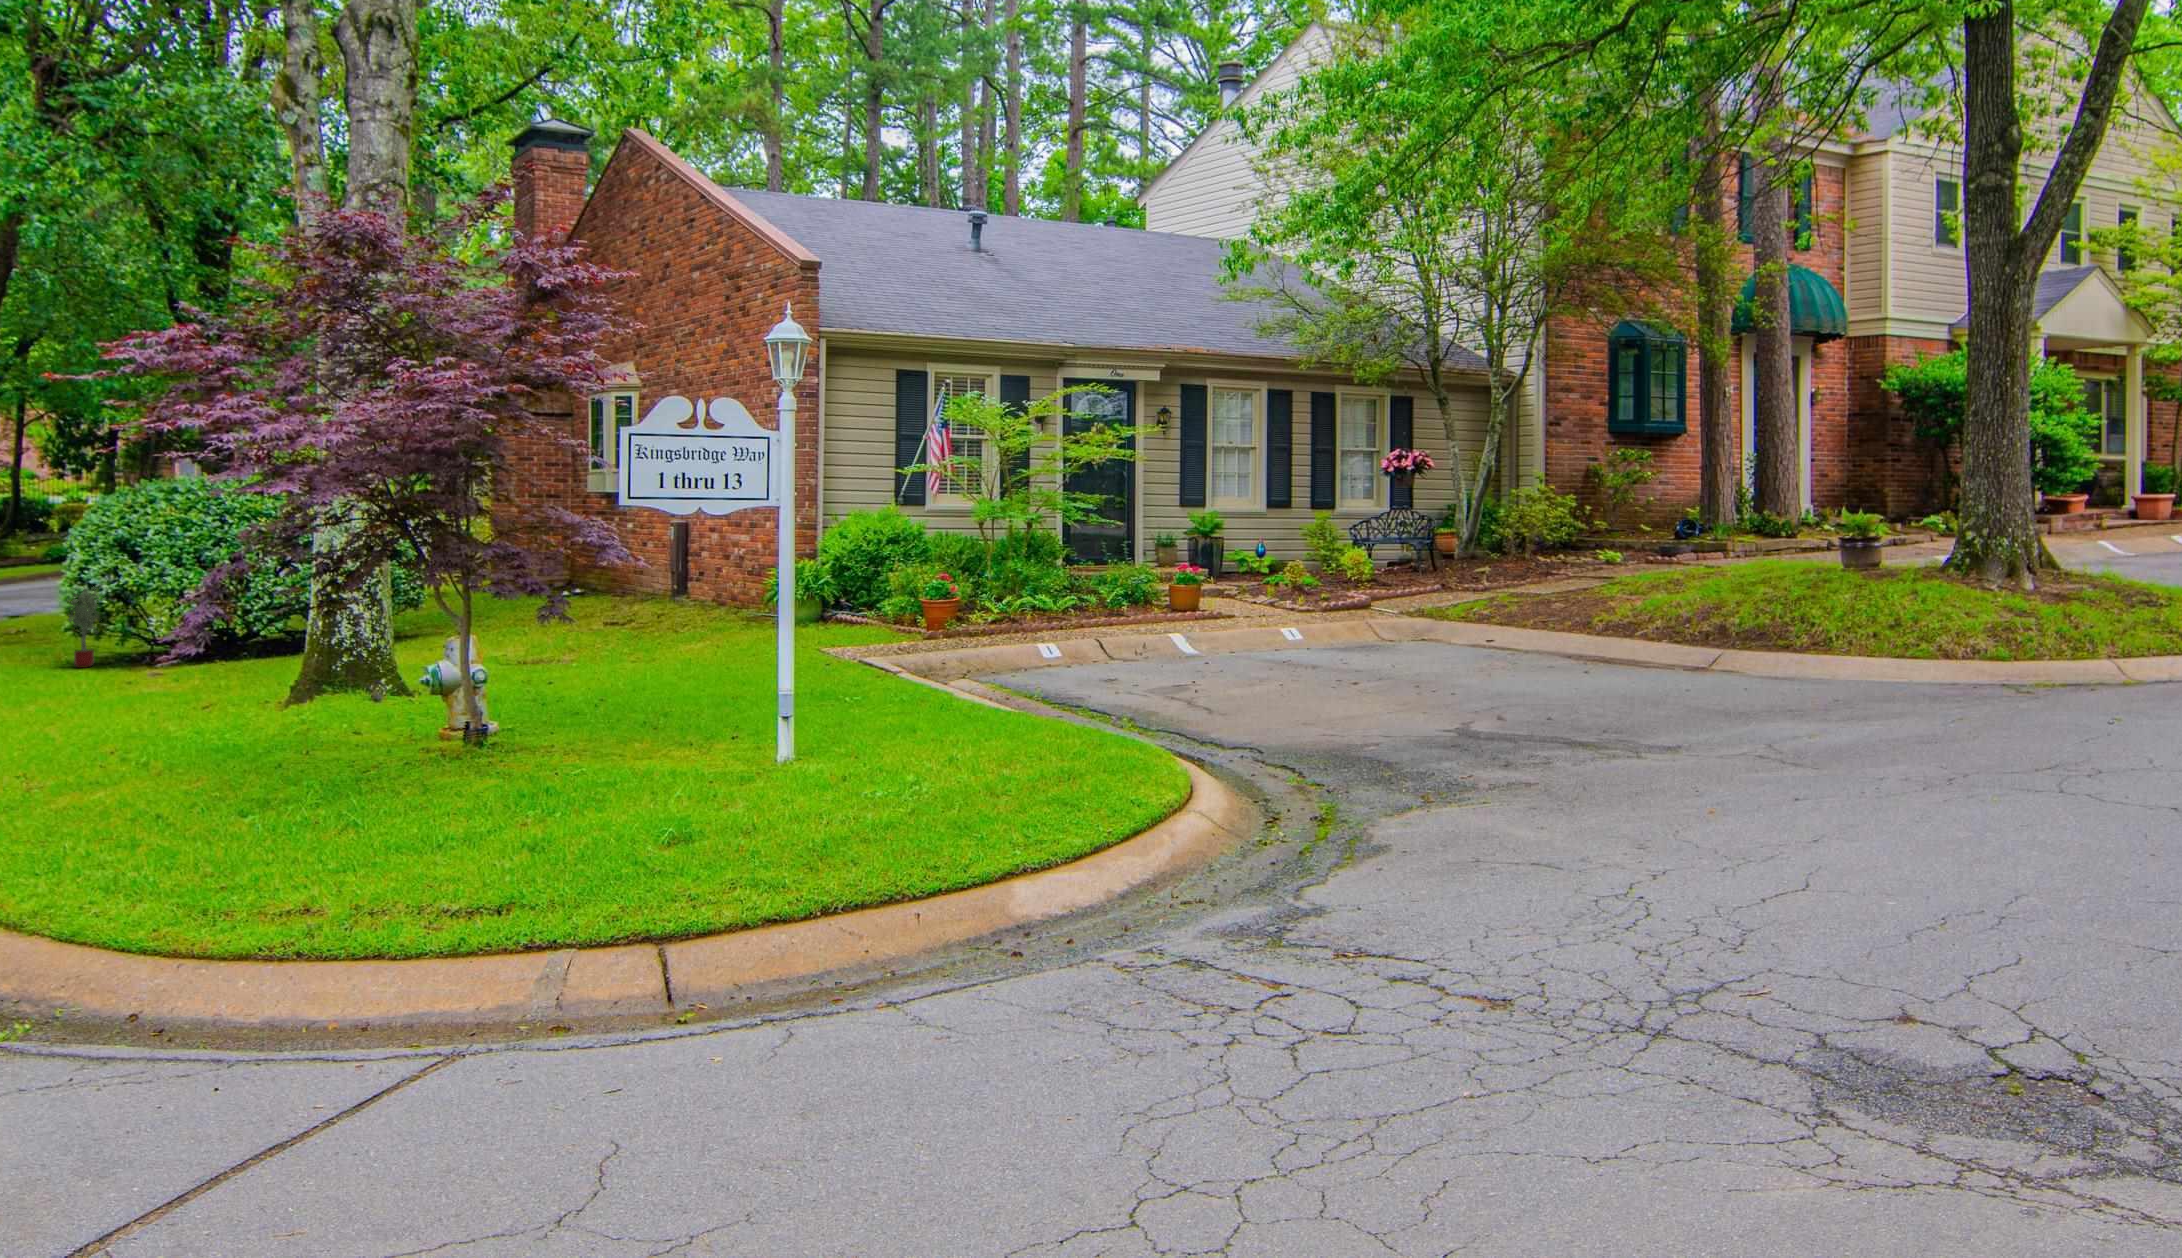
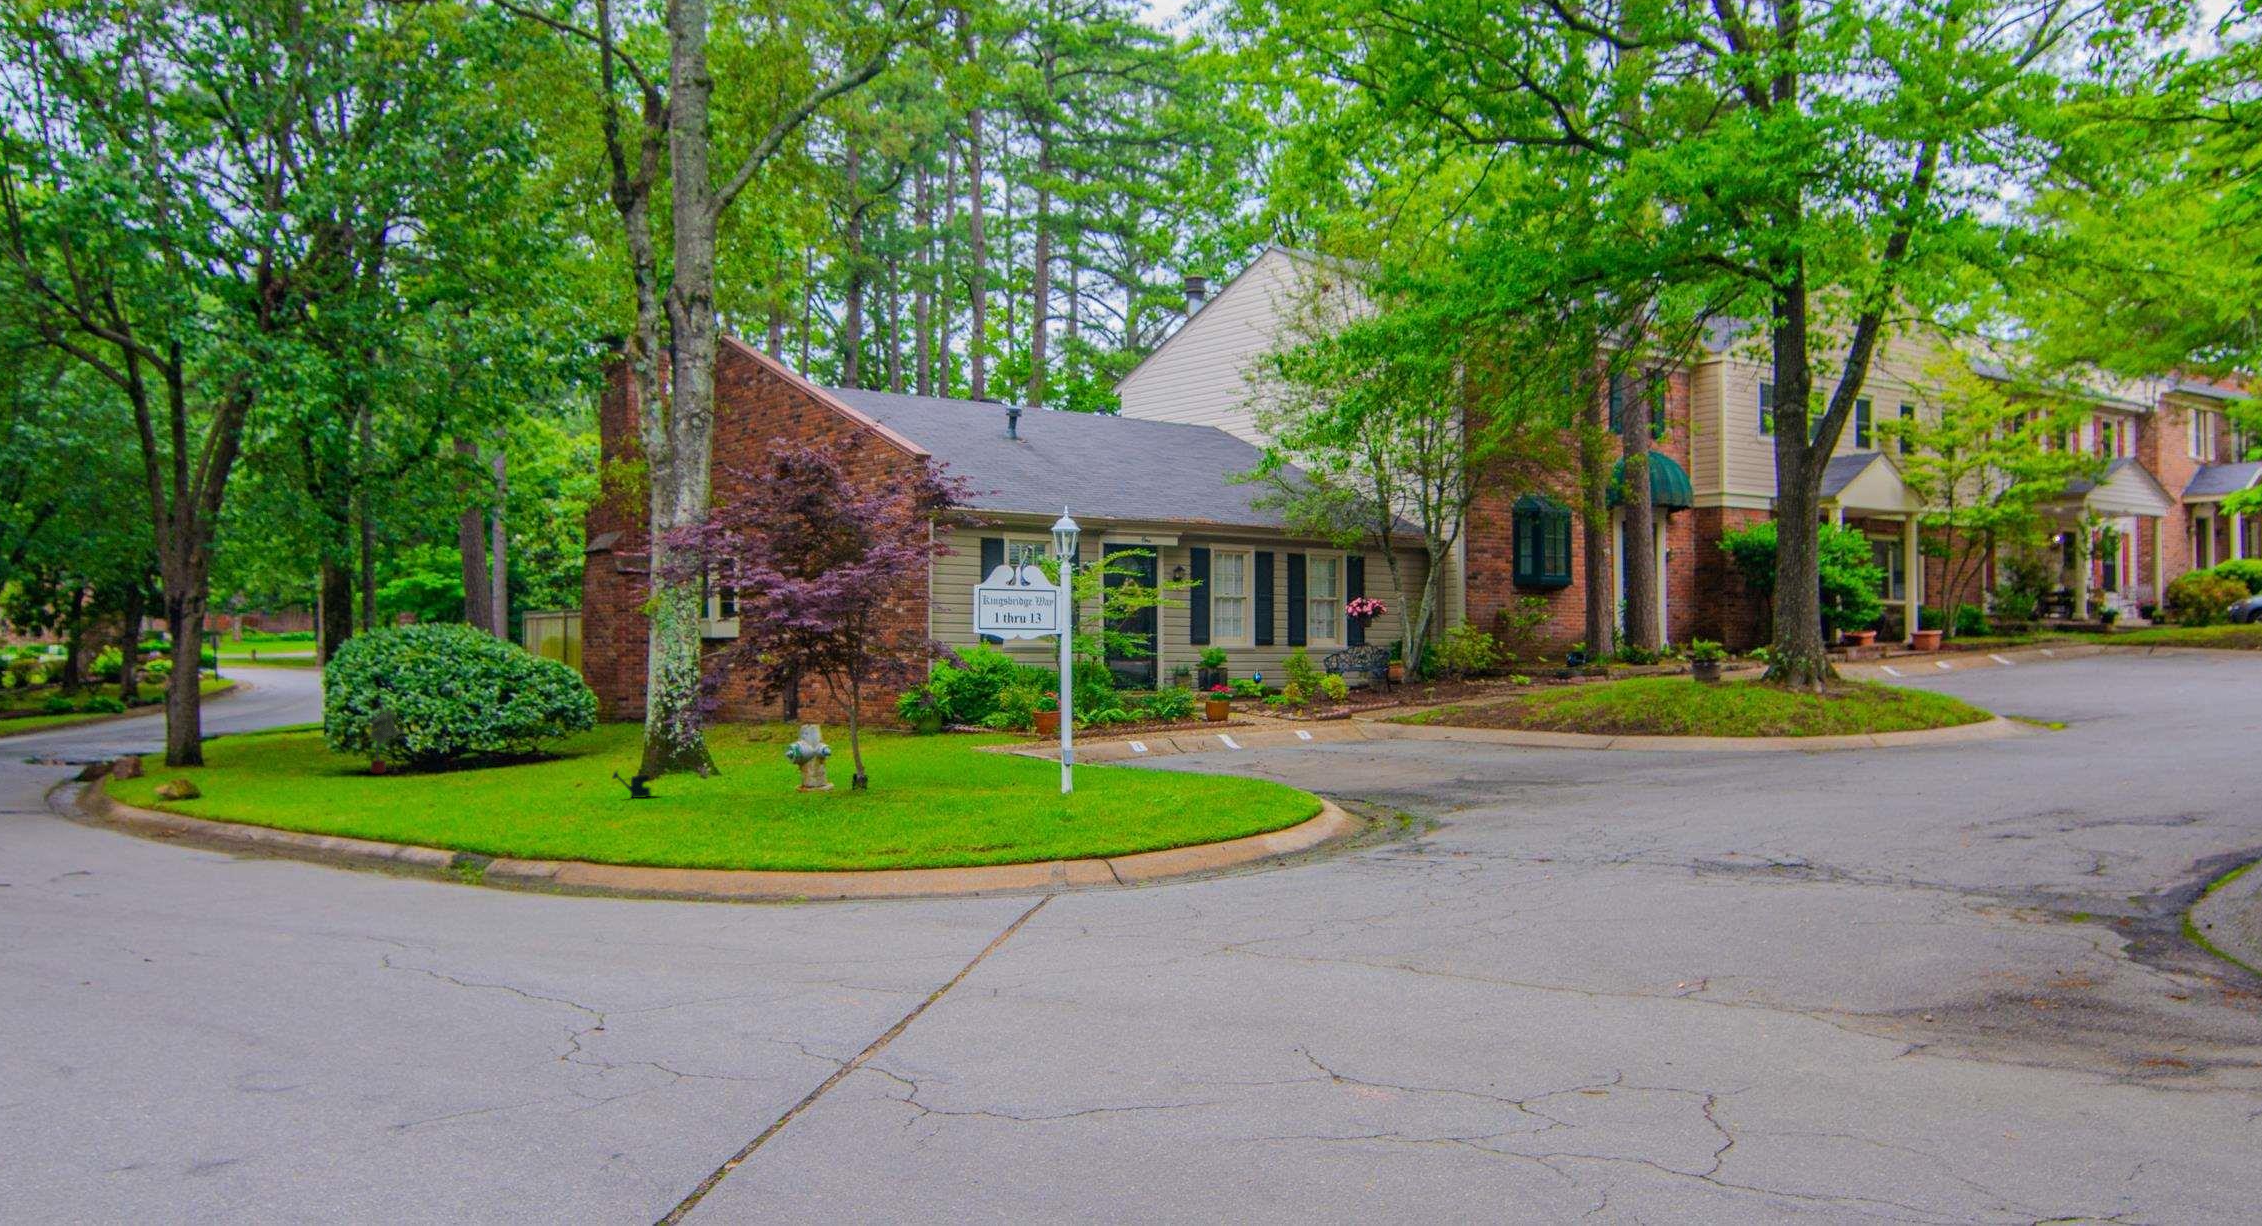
watering can: none [236,686,303,726] -> present [612,772,651,798]

